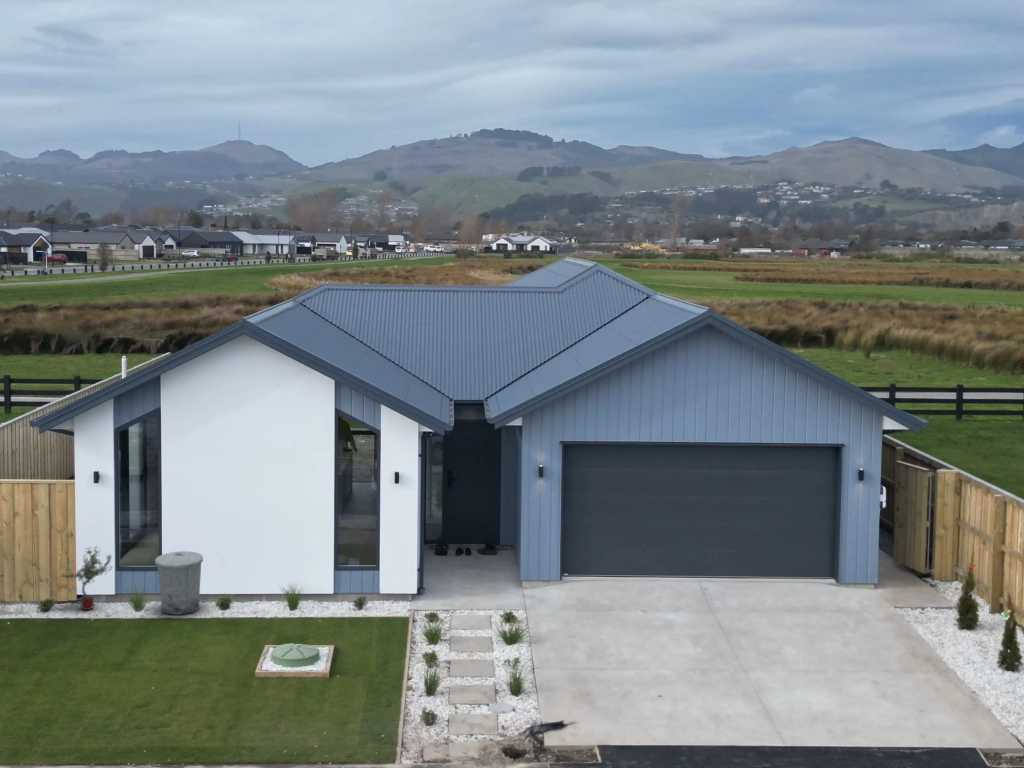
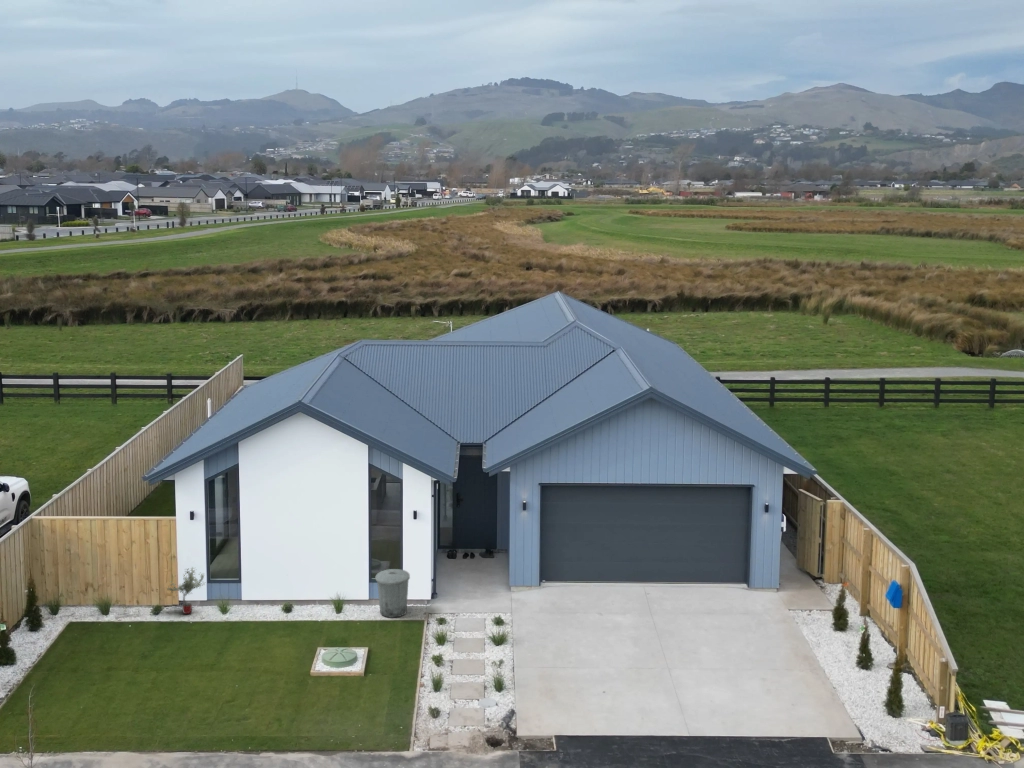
trash can: present [155,551,203,615] -> present [376,569,410,617]

